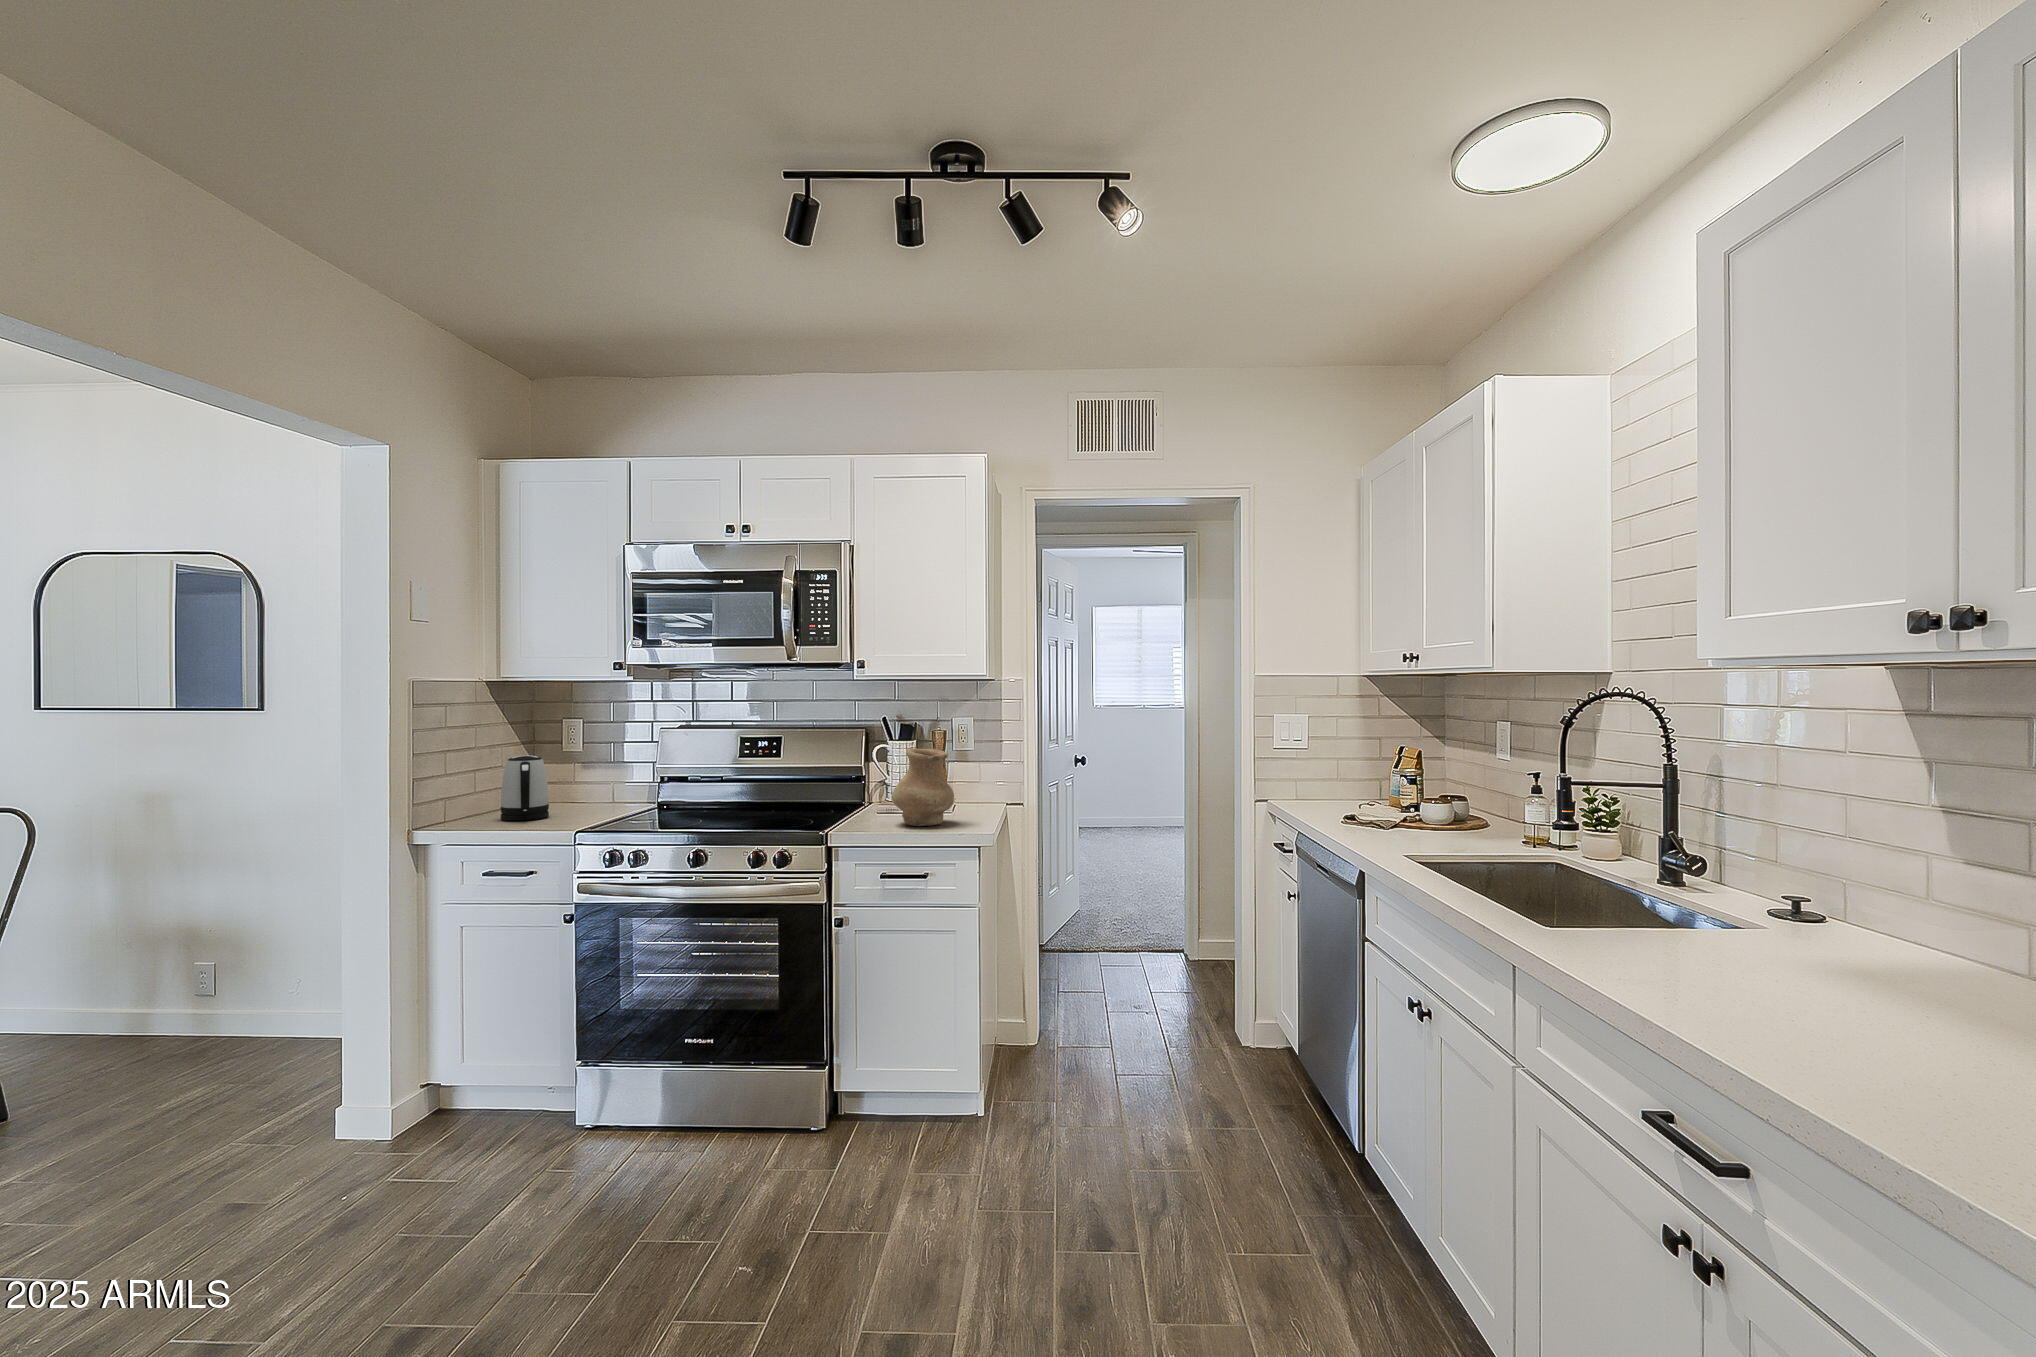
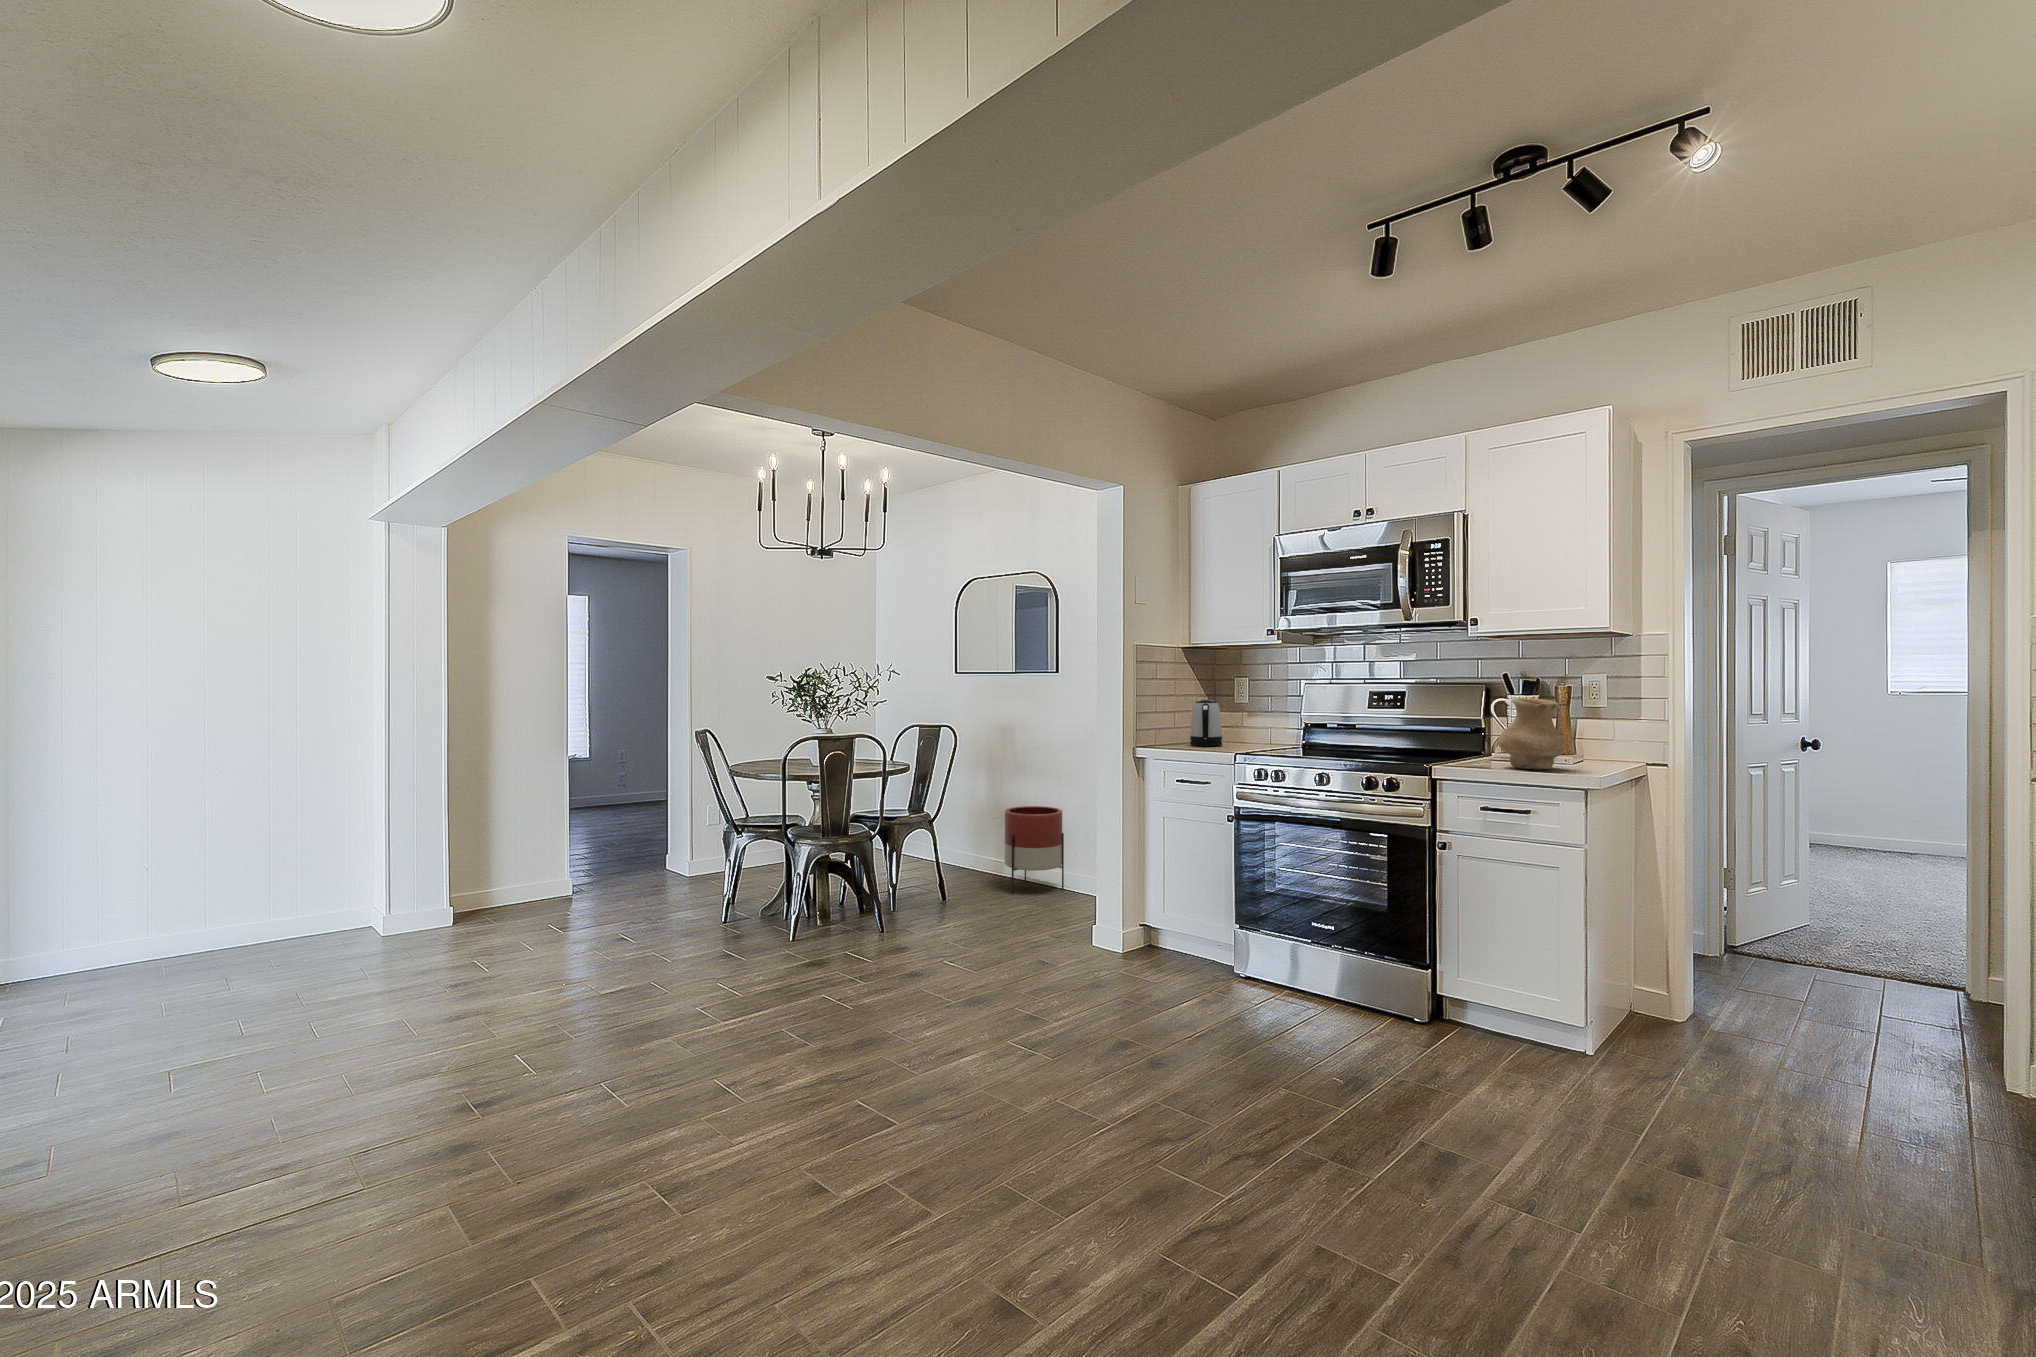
planter: none [145,925,270,1083] -> present [1005,806,1064,894]

